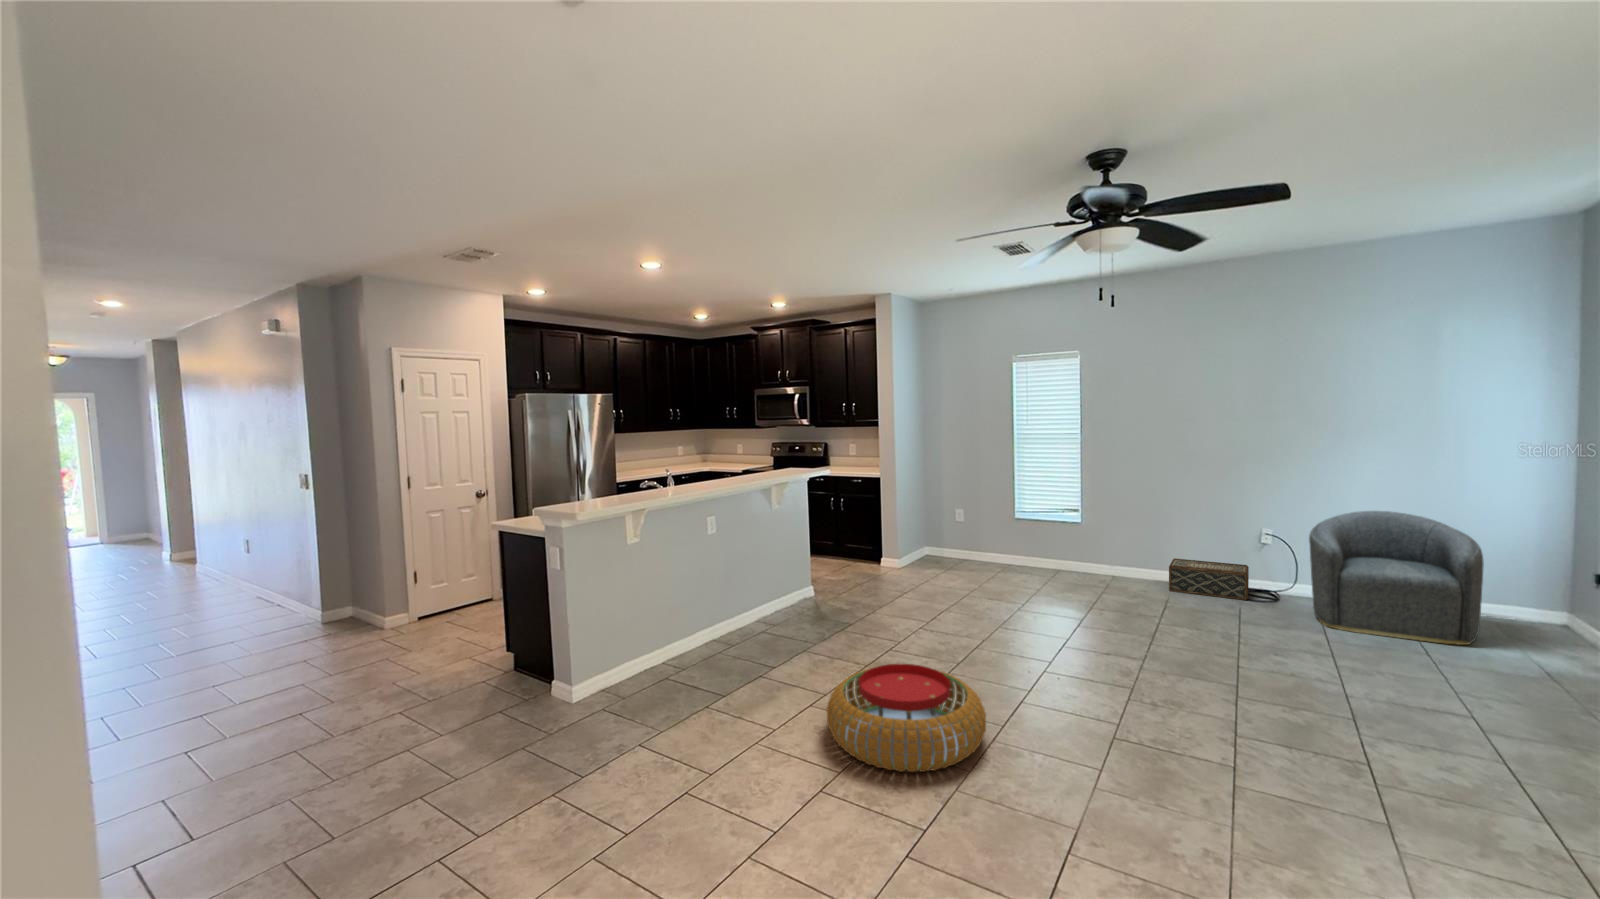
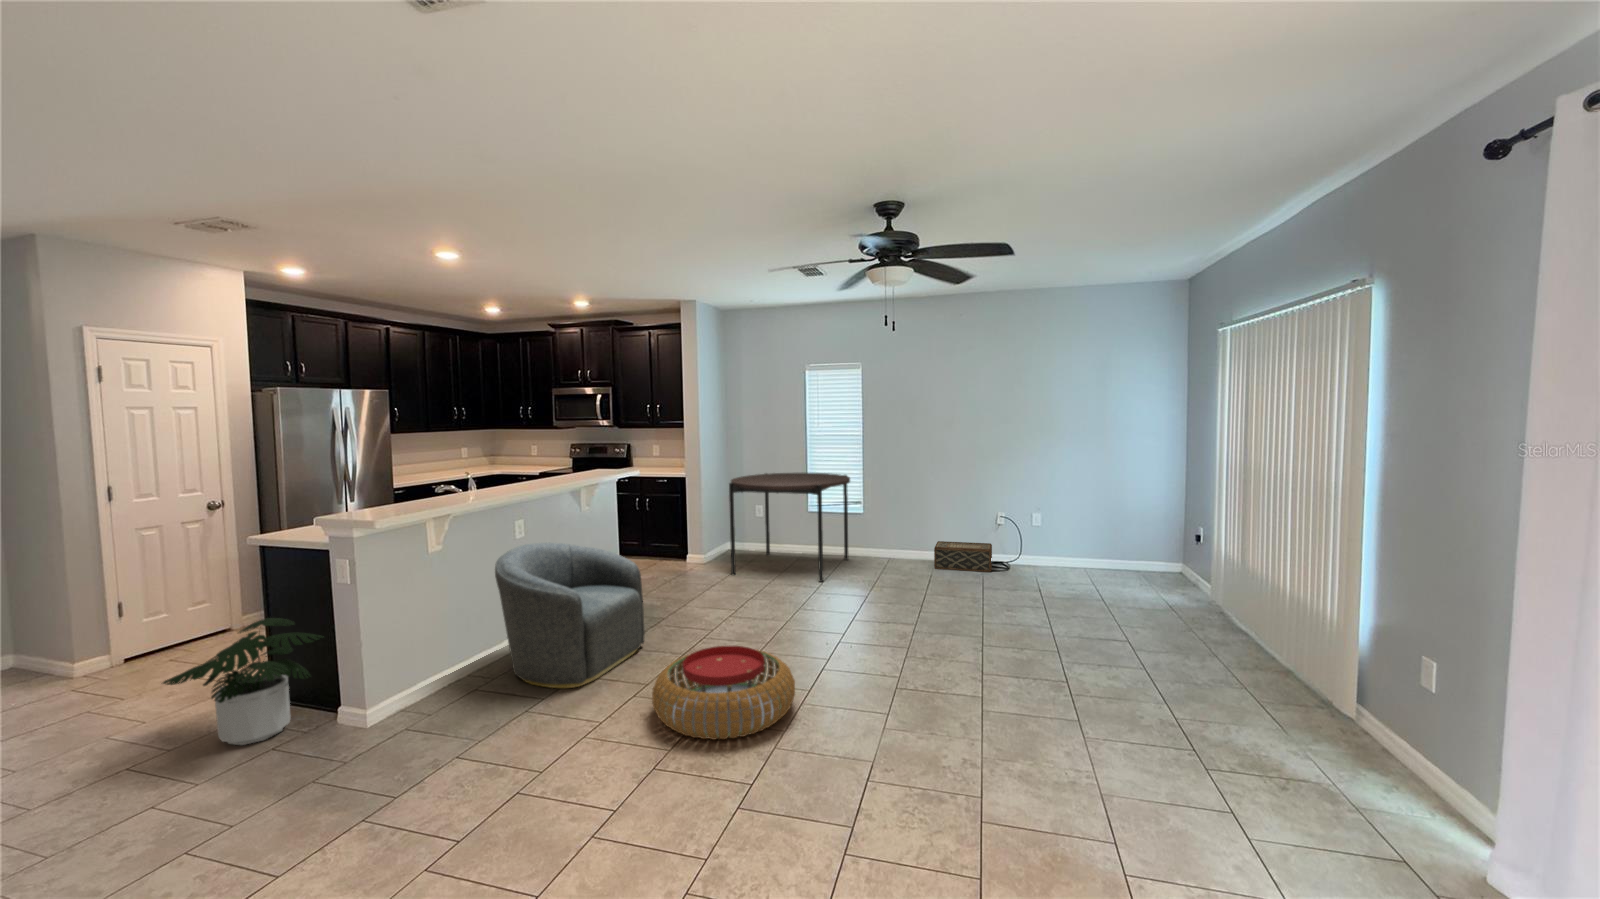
dining table: none [924,474,1063,596] -> present [729,473,850,582]
armchair: present [1309,511,1483,645] -> present [495,543,645,688]
potted plant: none [419,596,540,707] -> present [163,618,324,745]

